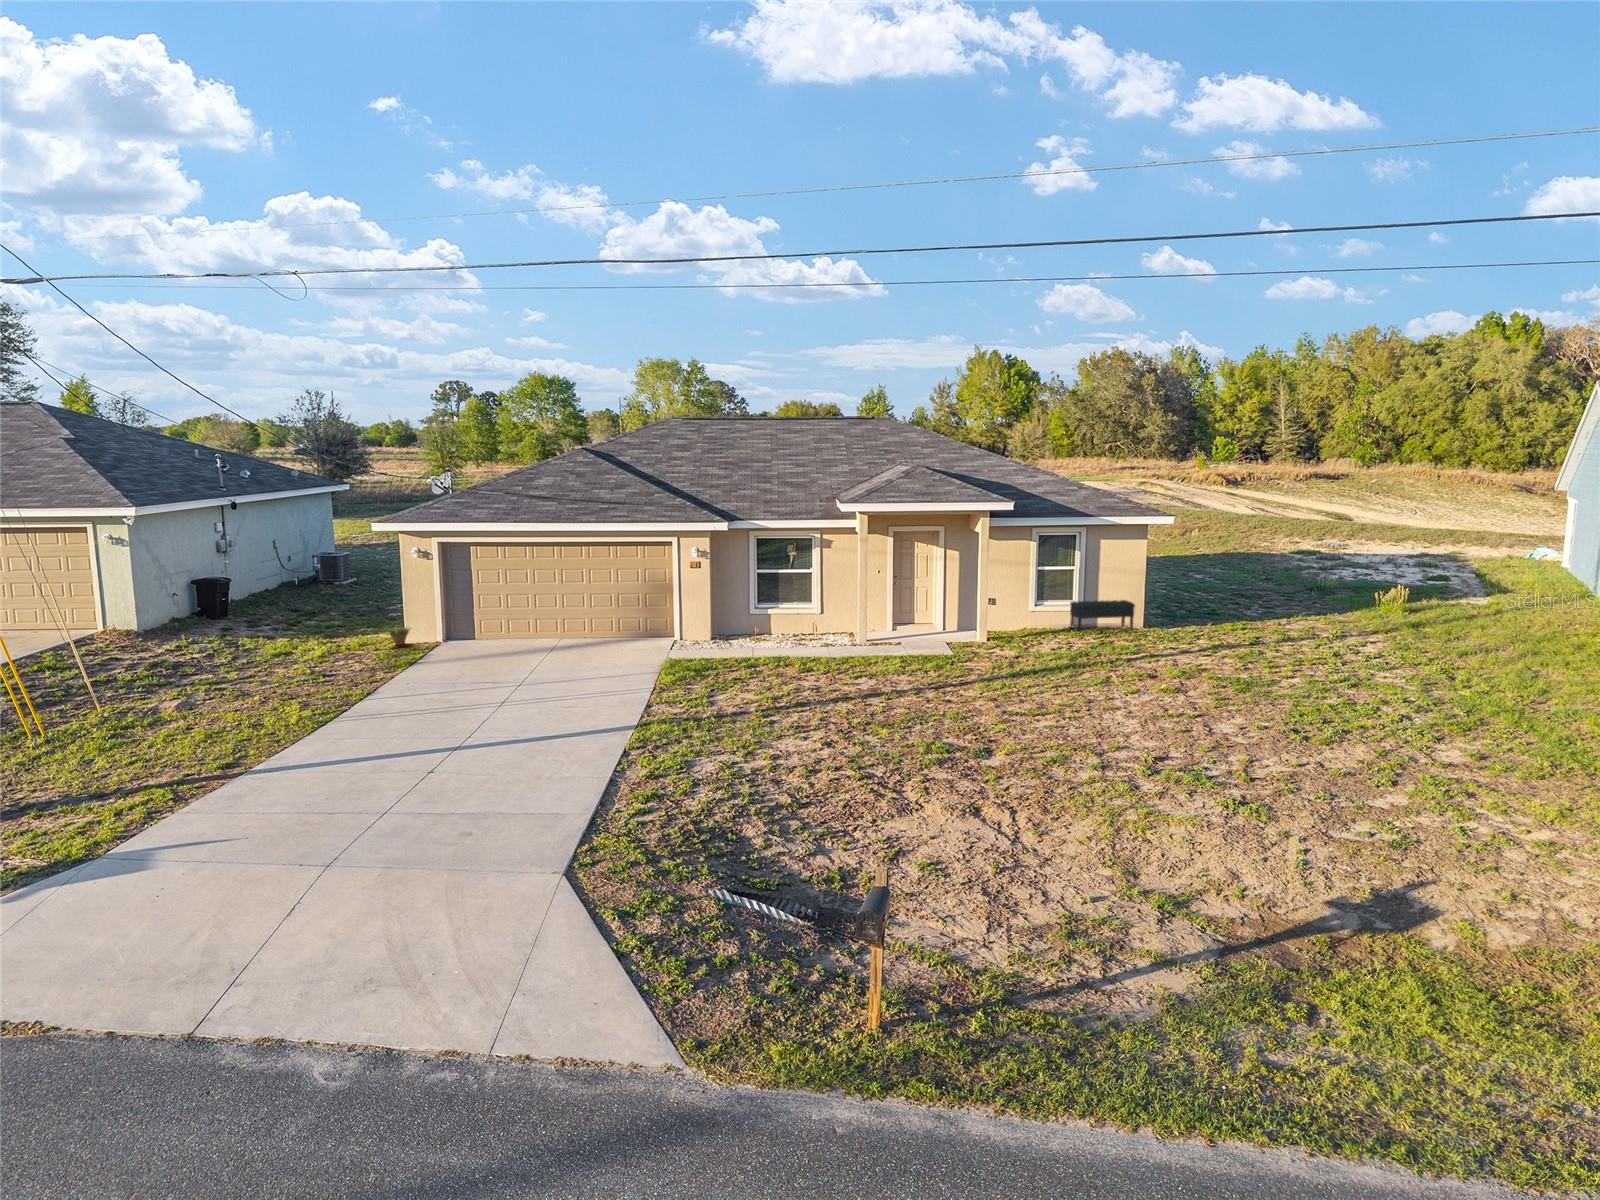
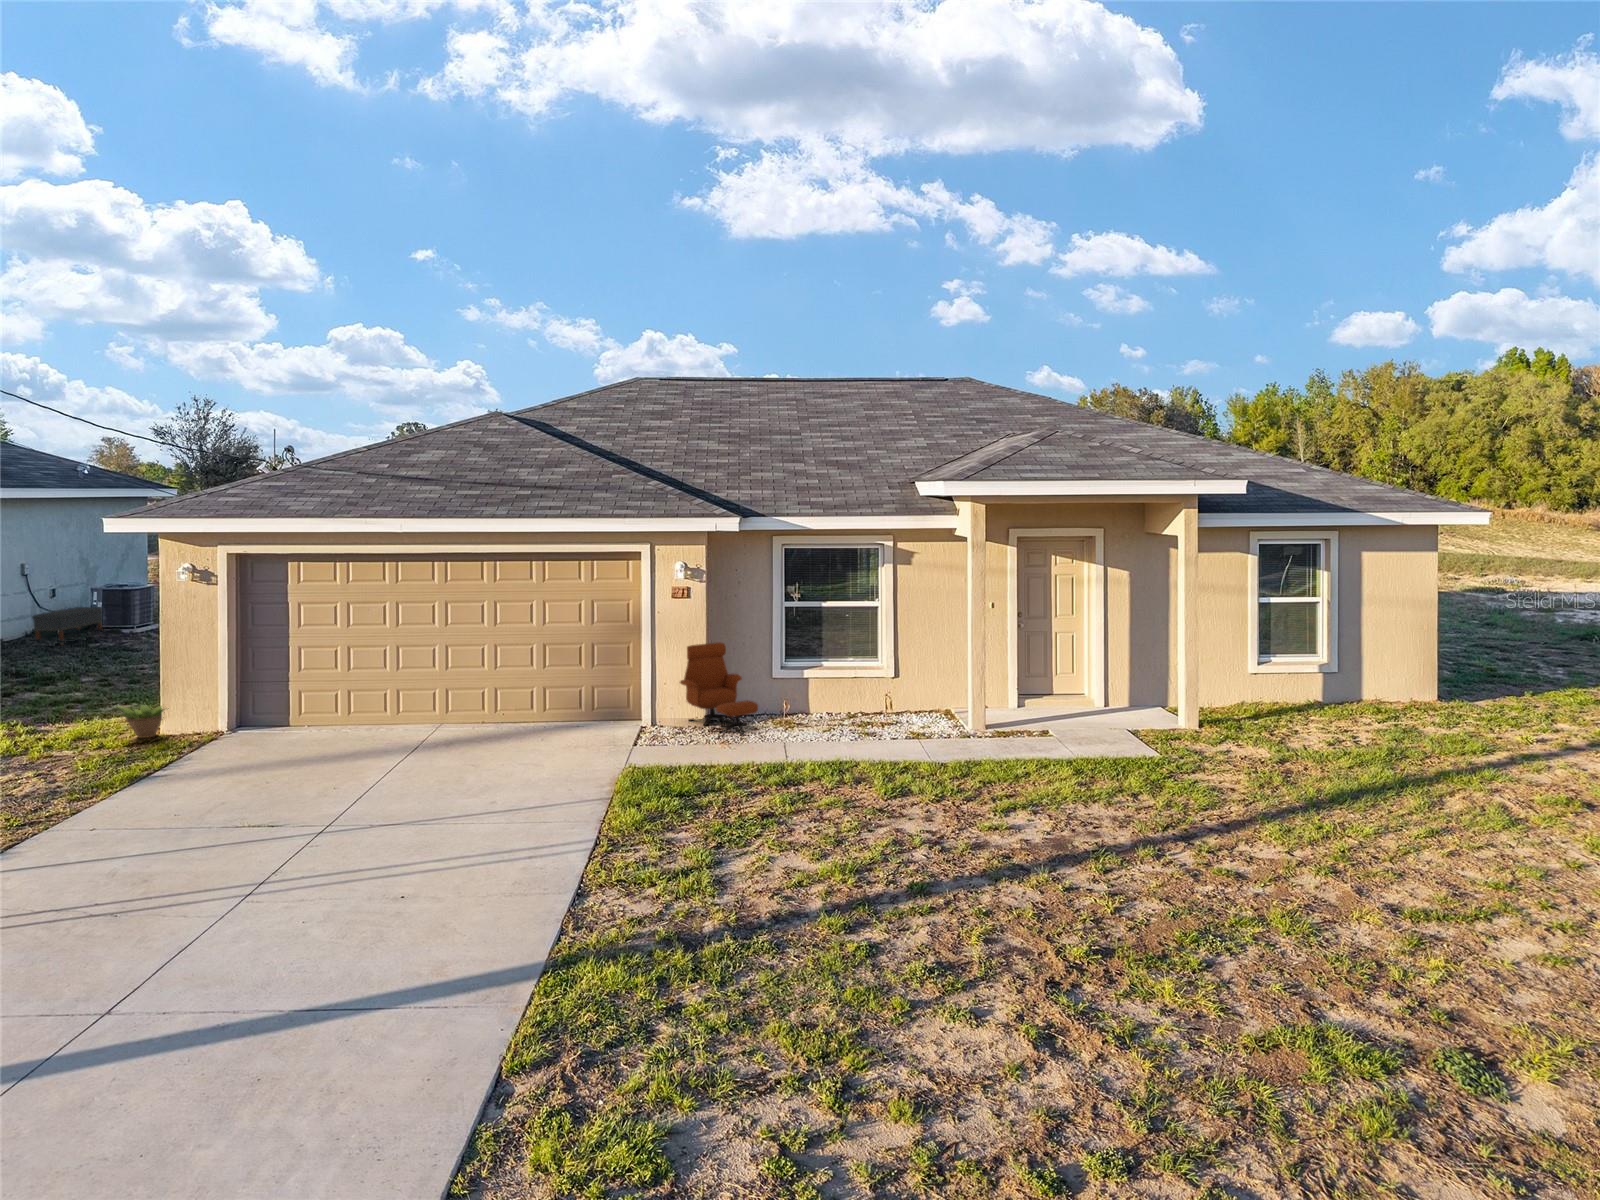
lounge chair: none [695,593,739,644] -> present [680,642,758,734]
bench: present [1070,600,1135,631] -> present [32,607,102,645]

